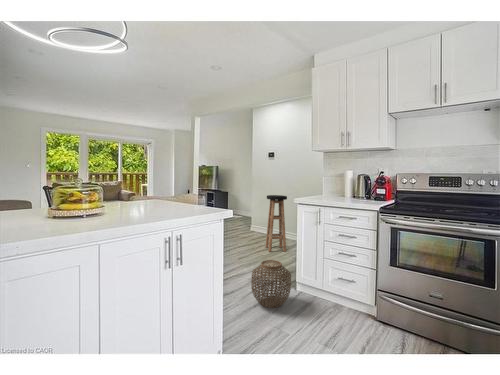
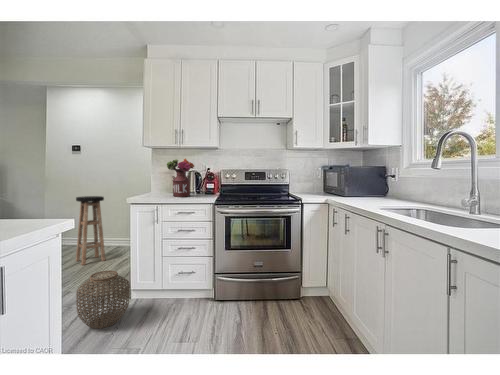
flower arrangement: none [332,162,362,201] -> present [167,158,194,197]

